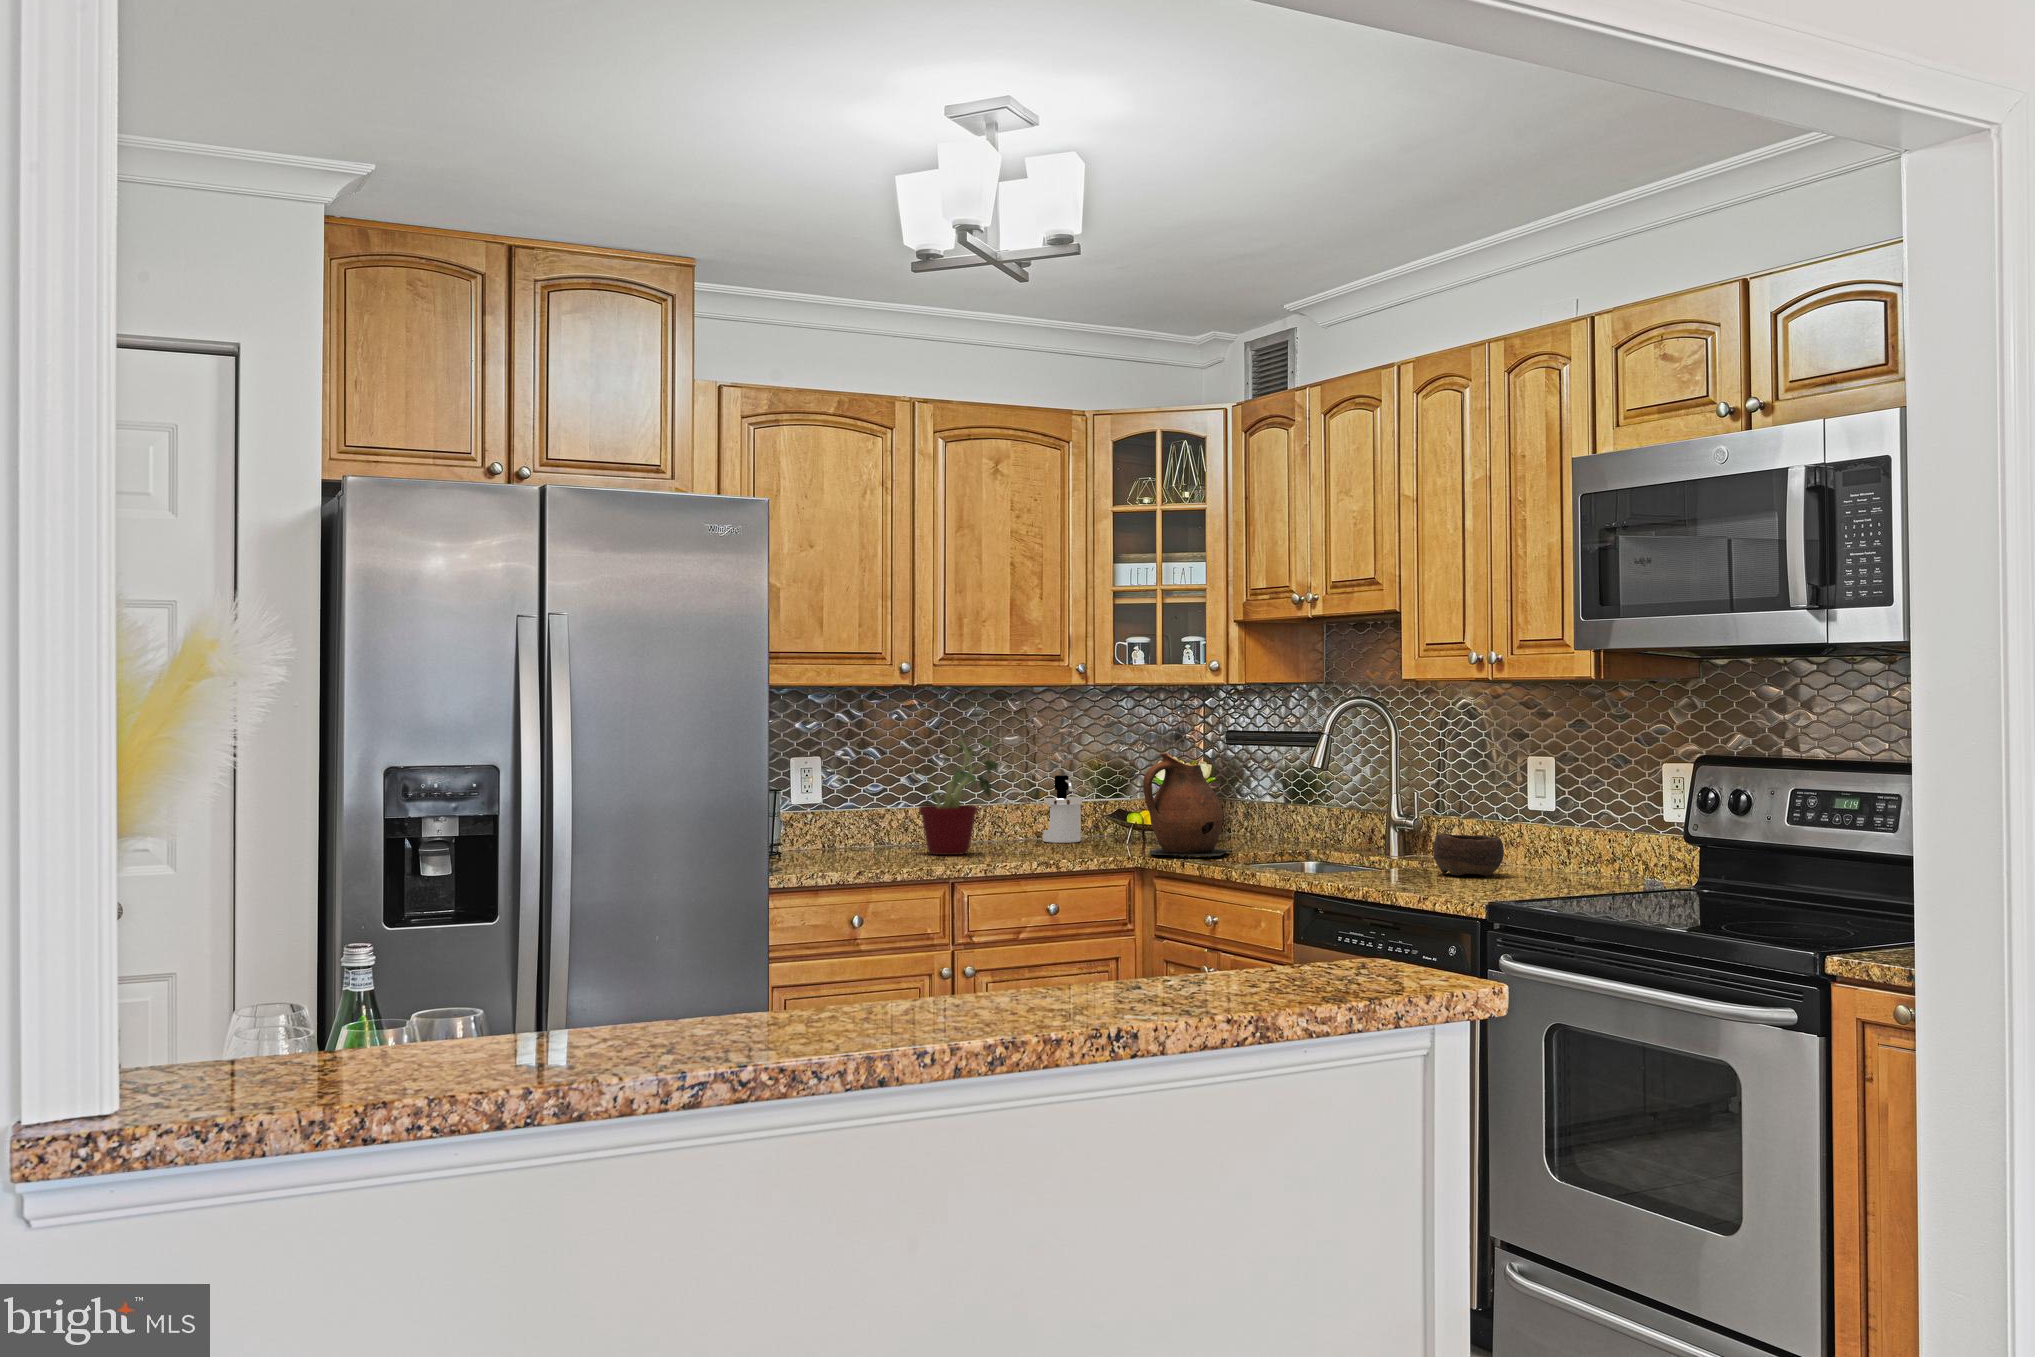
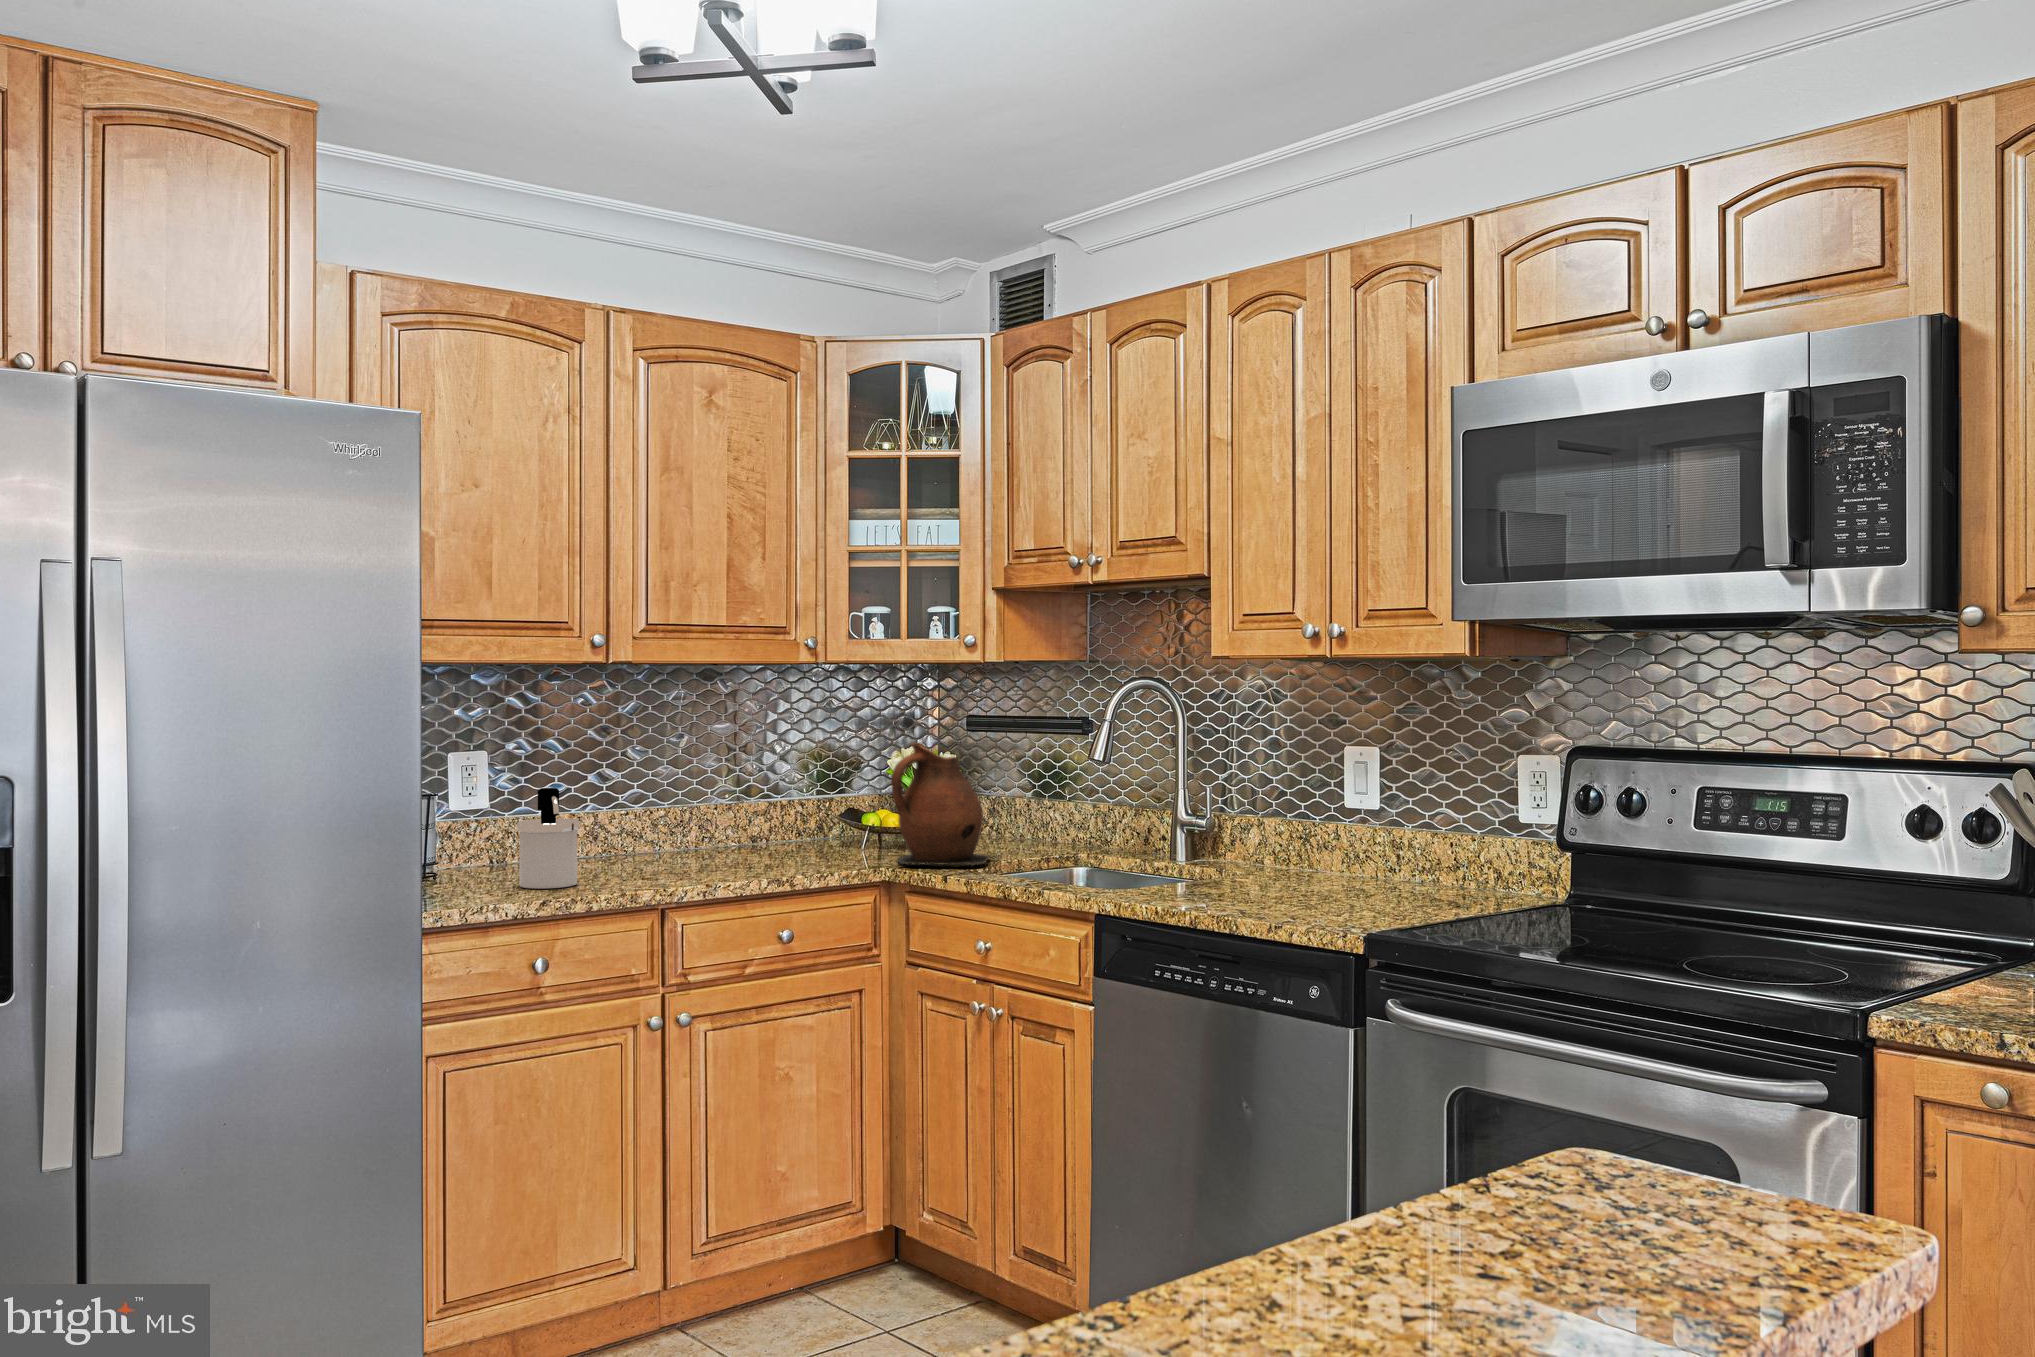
potted plant: present [914,732,998,855] -> none [599,713,722,871]
soap dispenser: present [1043,775,1082,843] -> present [517,788,579,889]
bowl: present [1433,833,1504,876] -> none [1247,837,1329,888]

